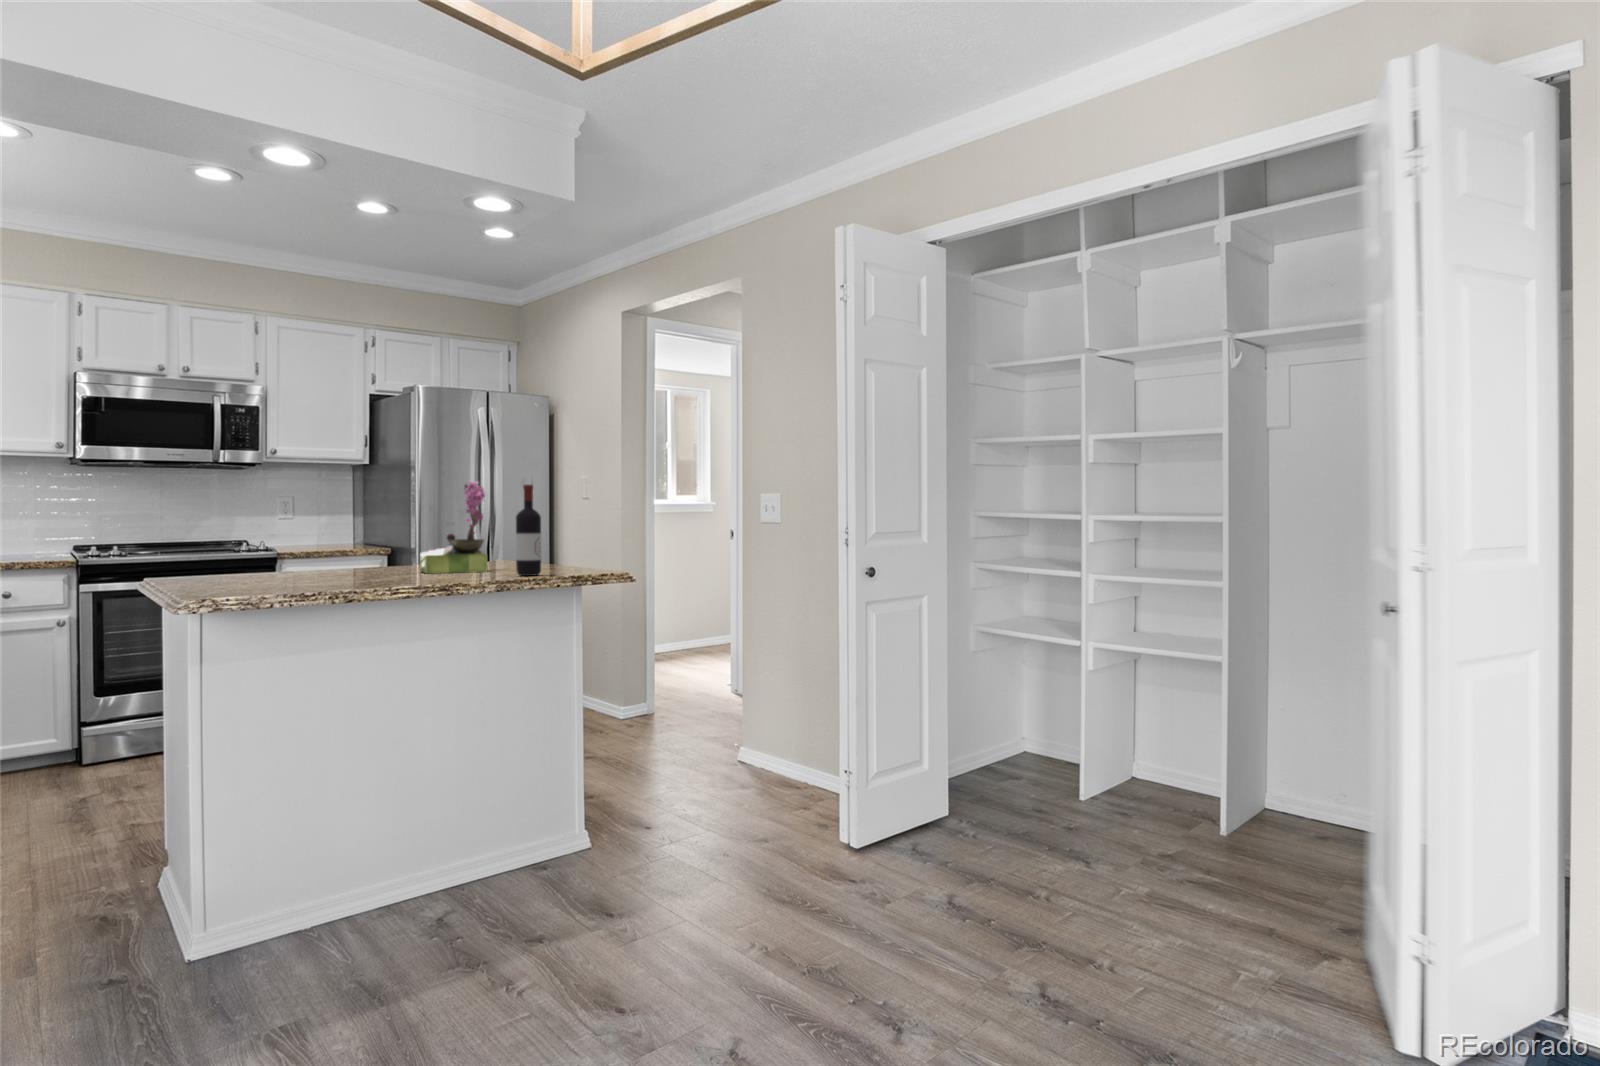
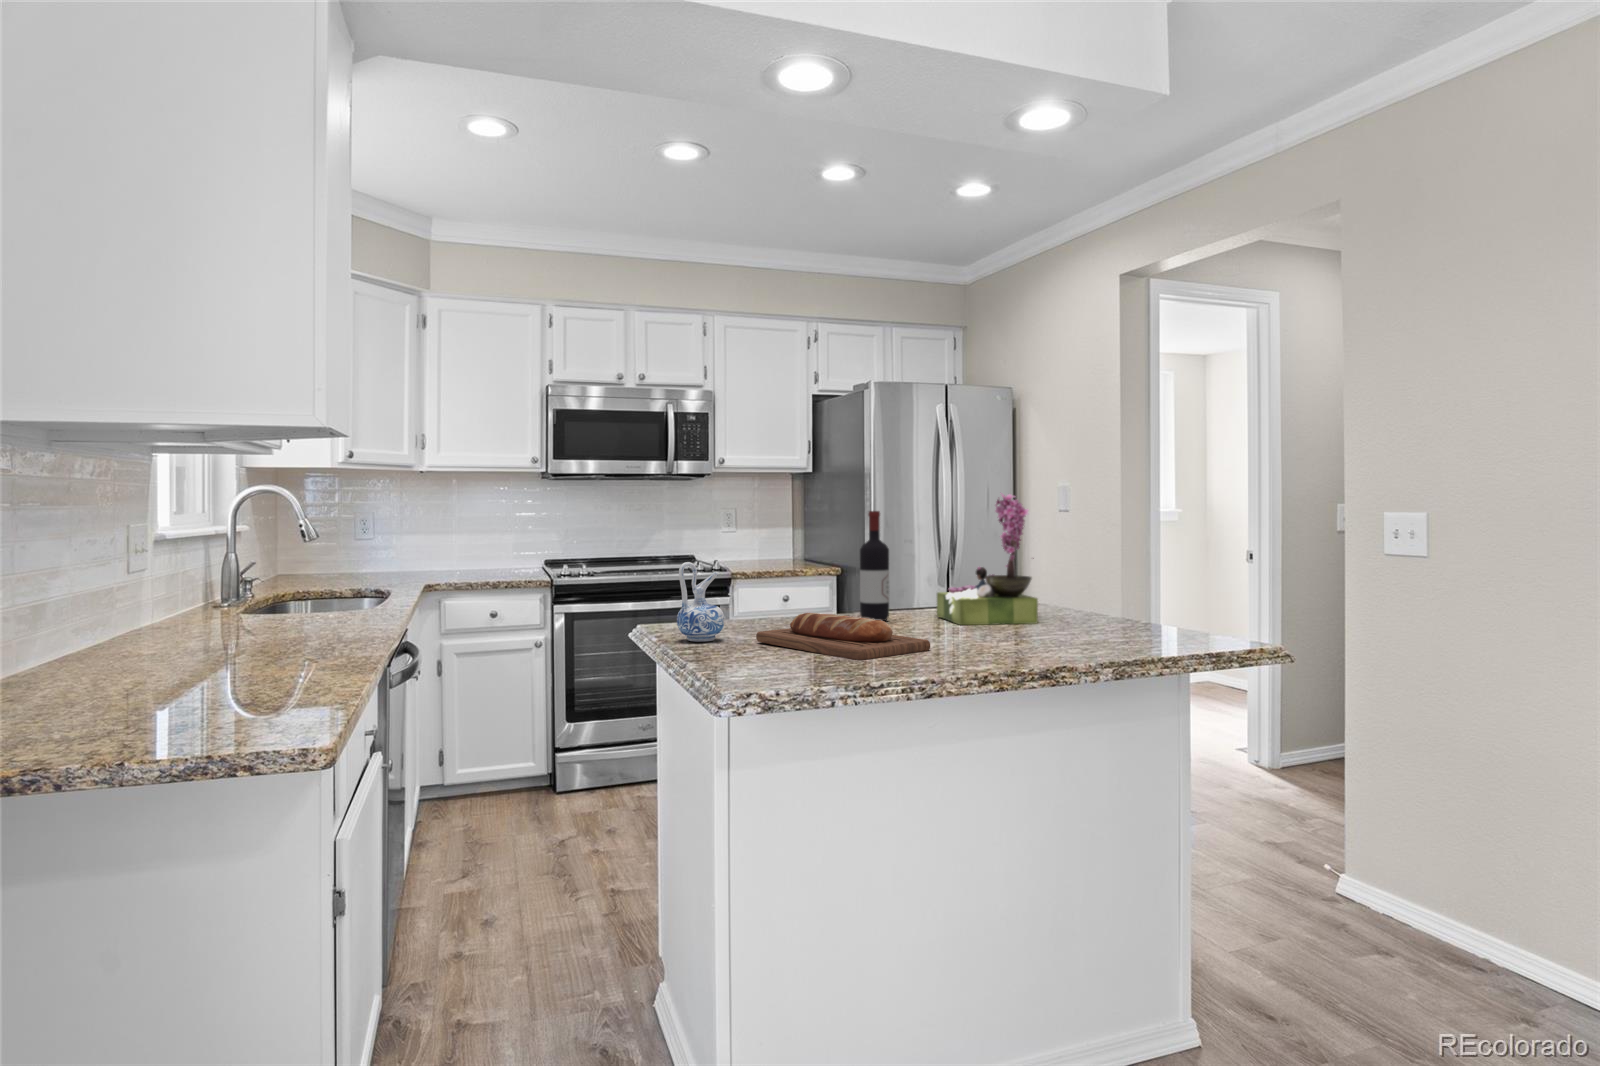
wine bottle: present [516,485,541,576] -> present [860,511,889,621]
ceramic pitcher: none [178,525,220,584] -> present [677,562,724,642]
bread loaf: none [244,561,373,586] -> present [756,613,930,660]

